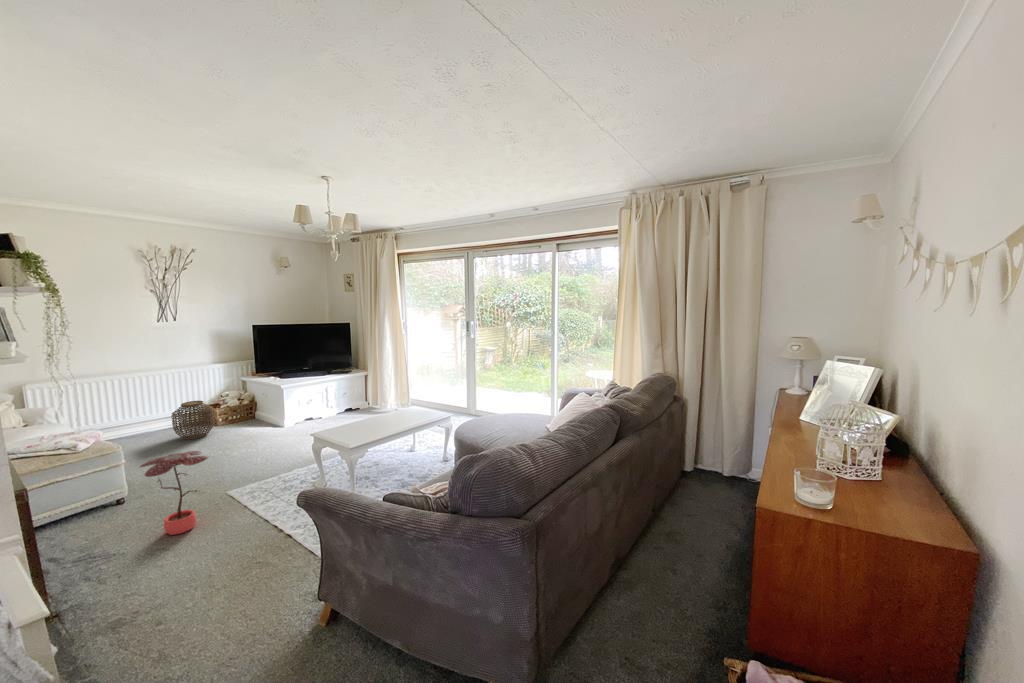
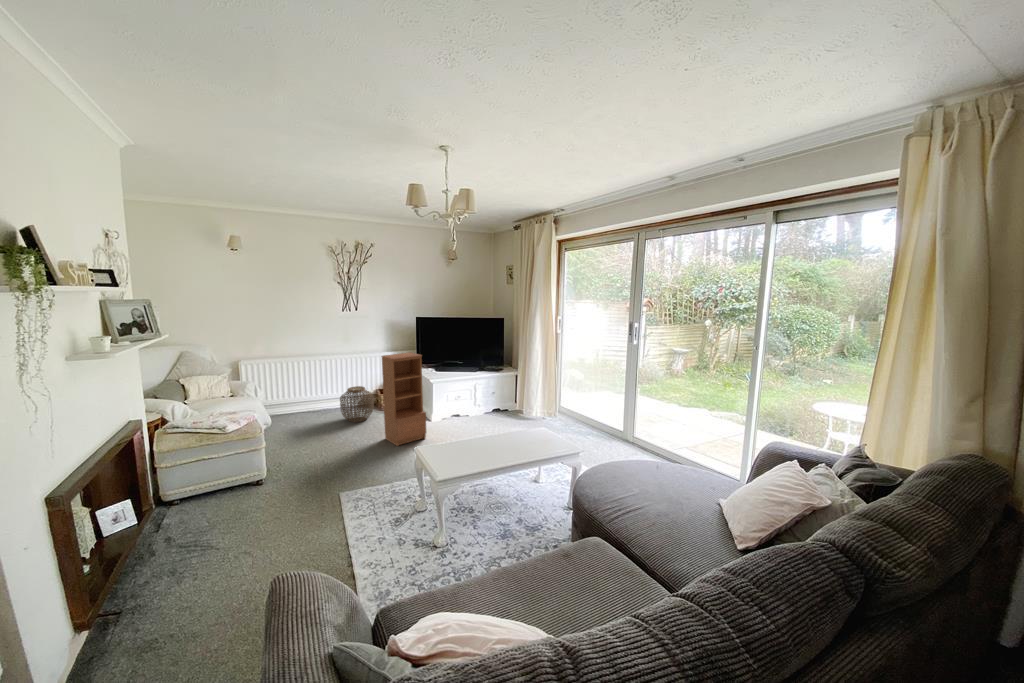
bookcase: none [236,358,290,449] -> present [381,352,426,446]
potted plant: present [140,451,208,535] -> none [241,452,303,537]

